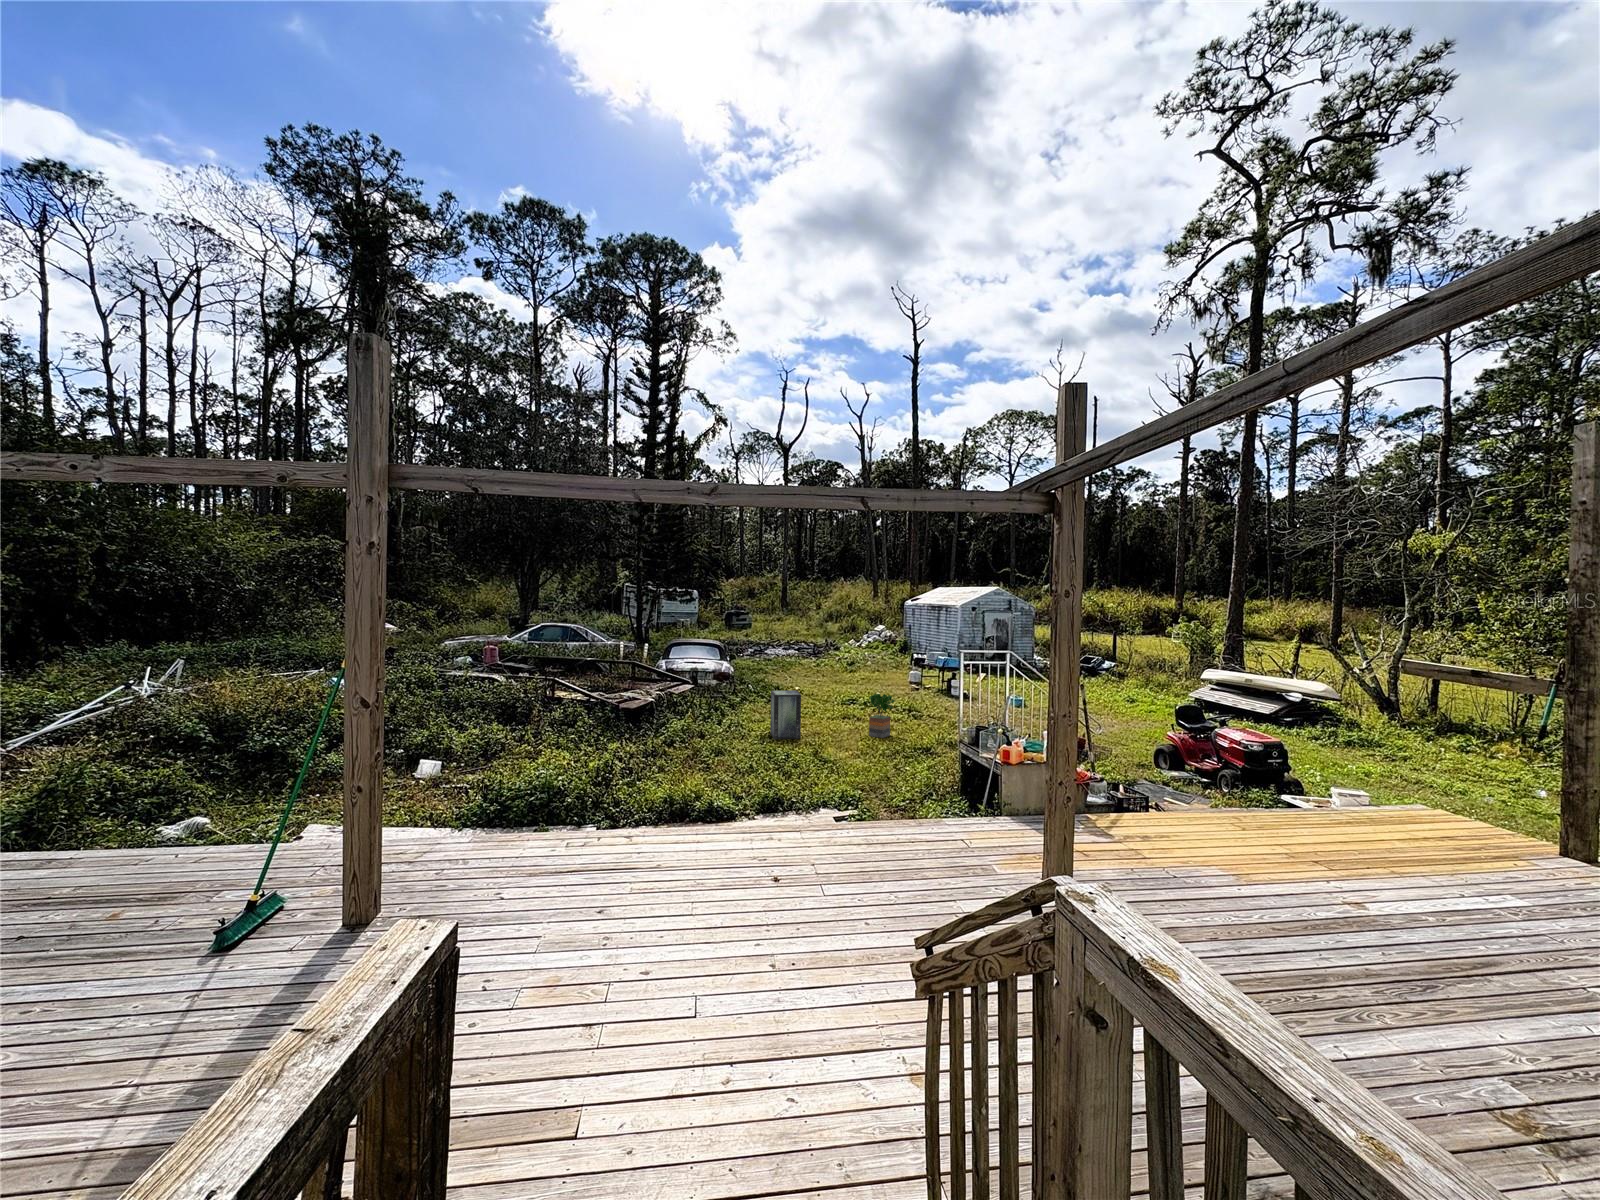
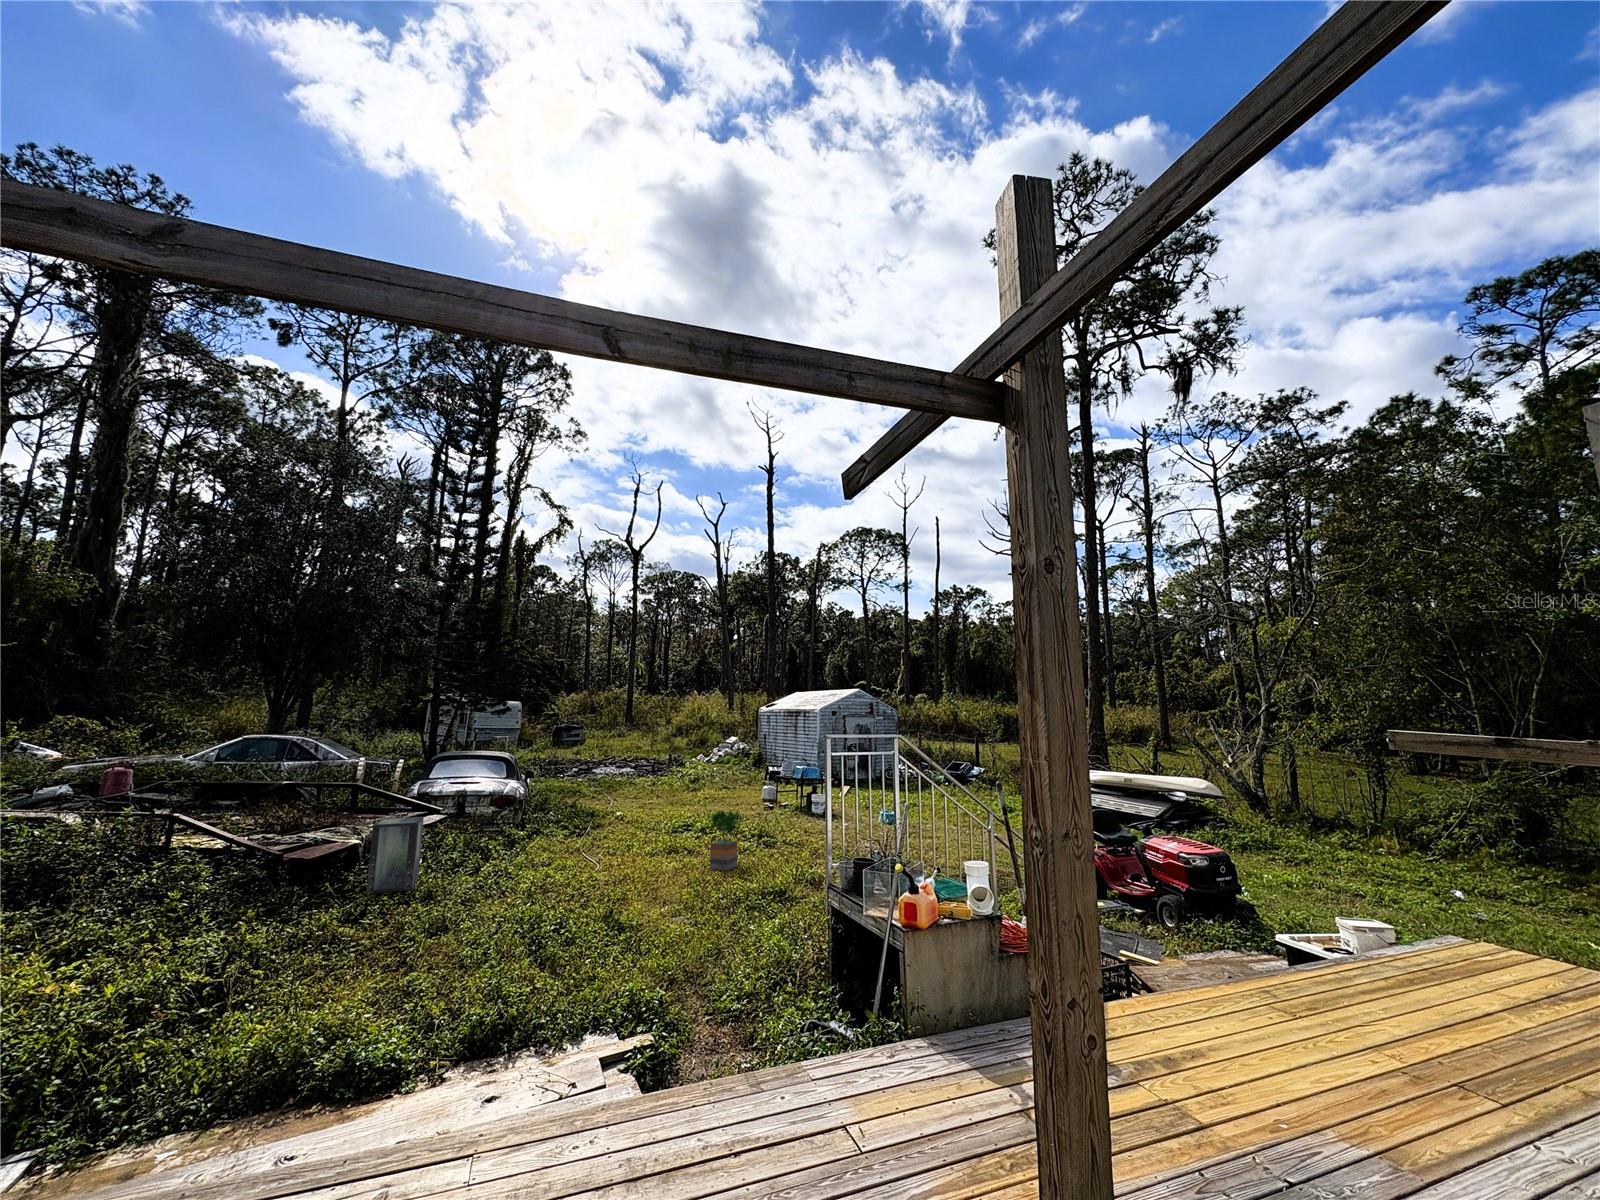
storage box: present [770,690,801,739] -> present [366,817,424,894]

